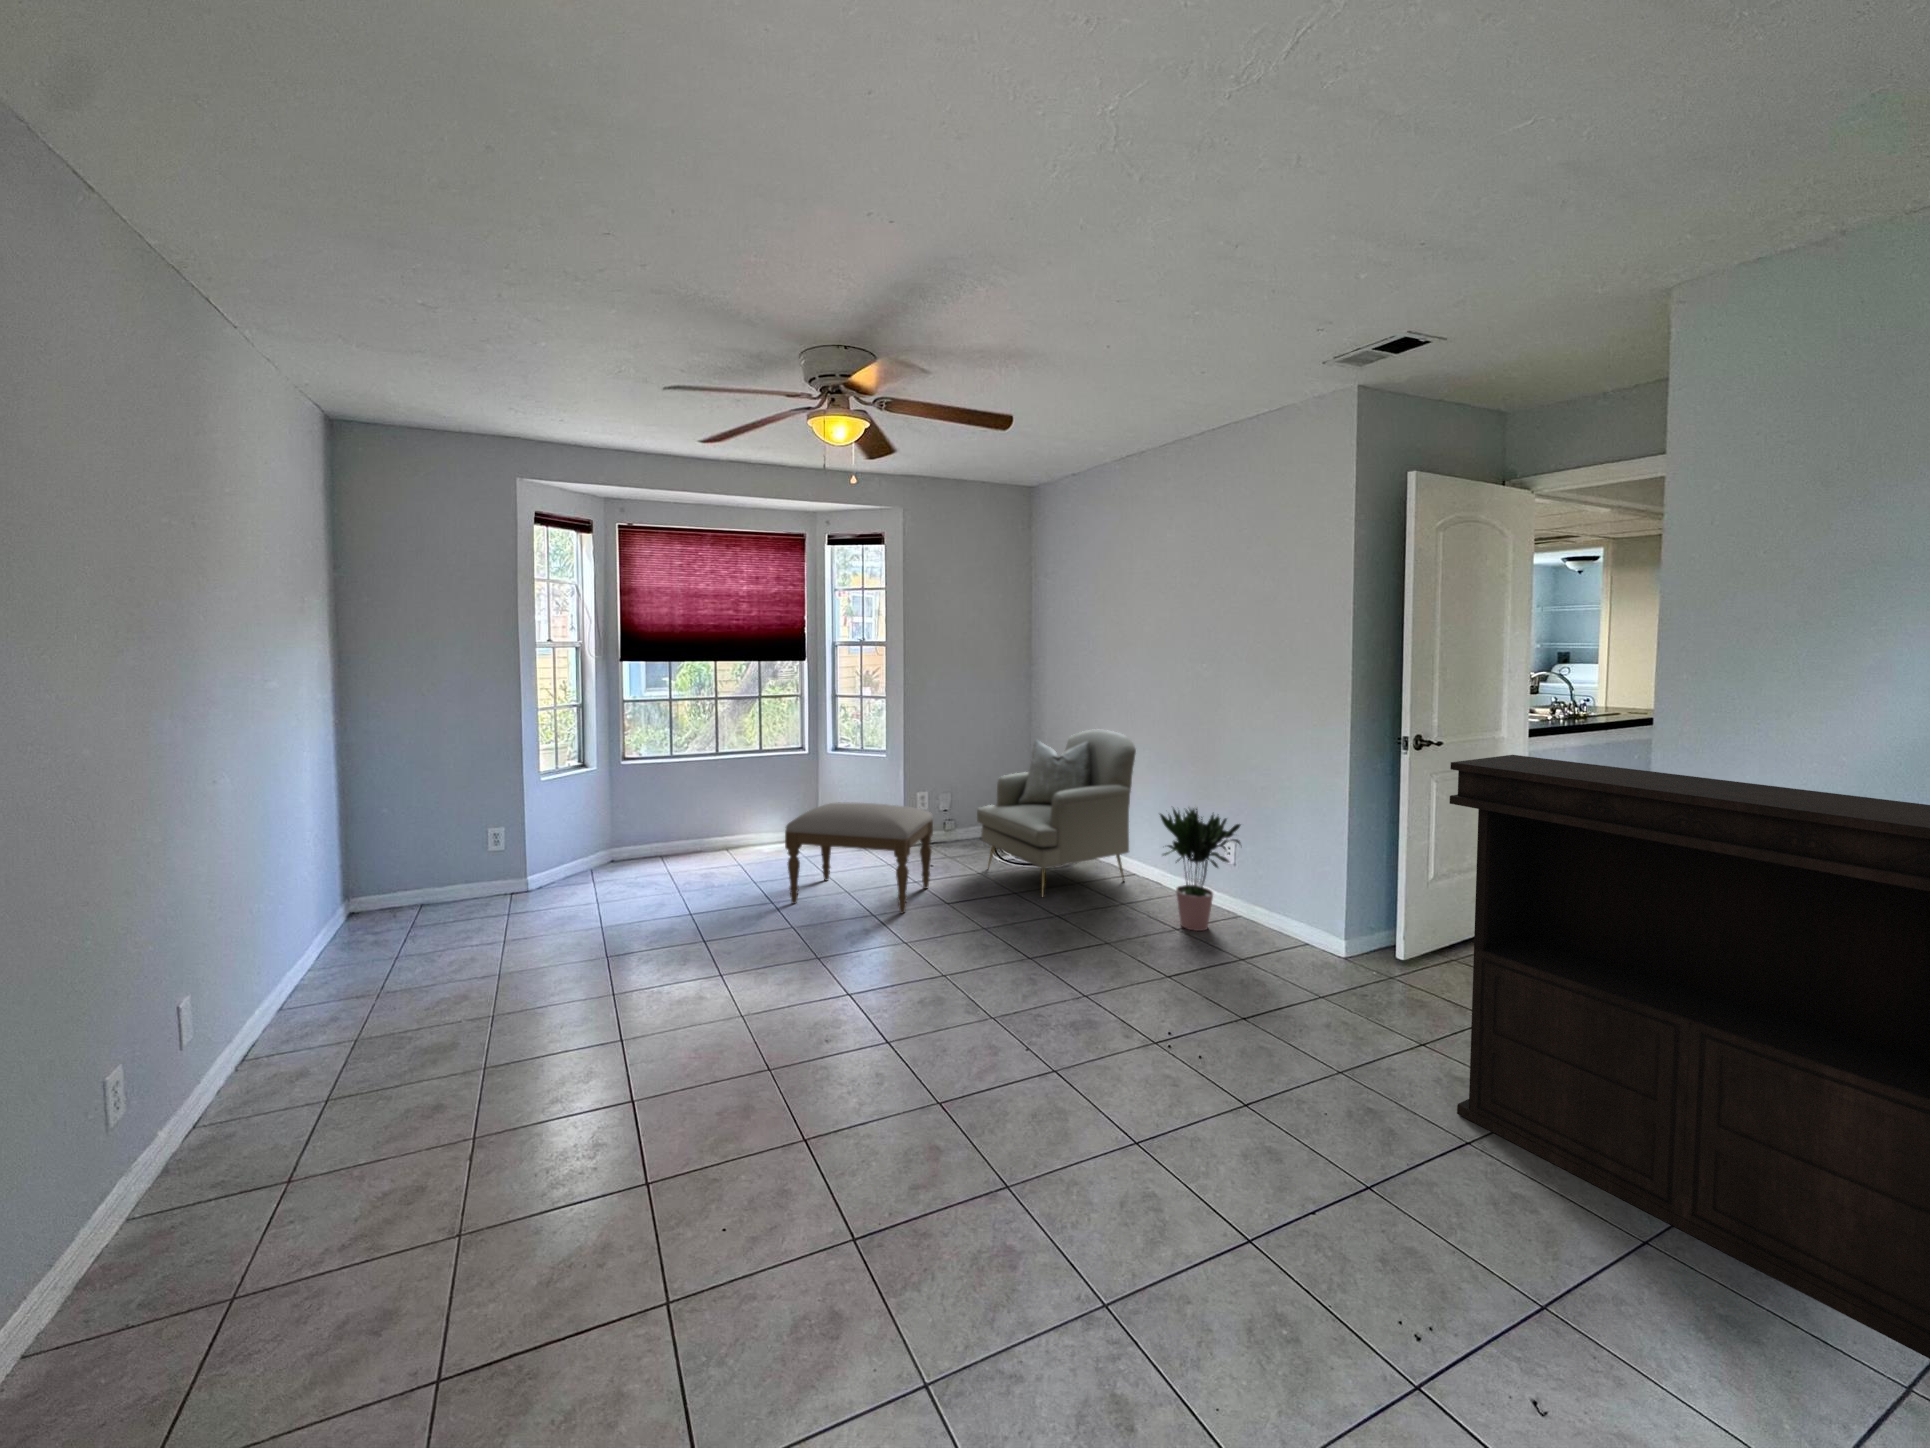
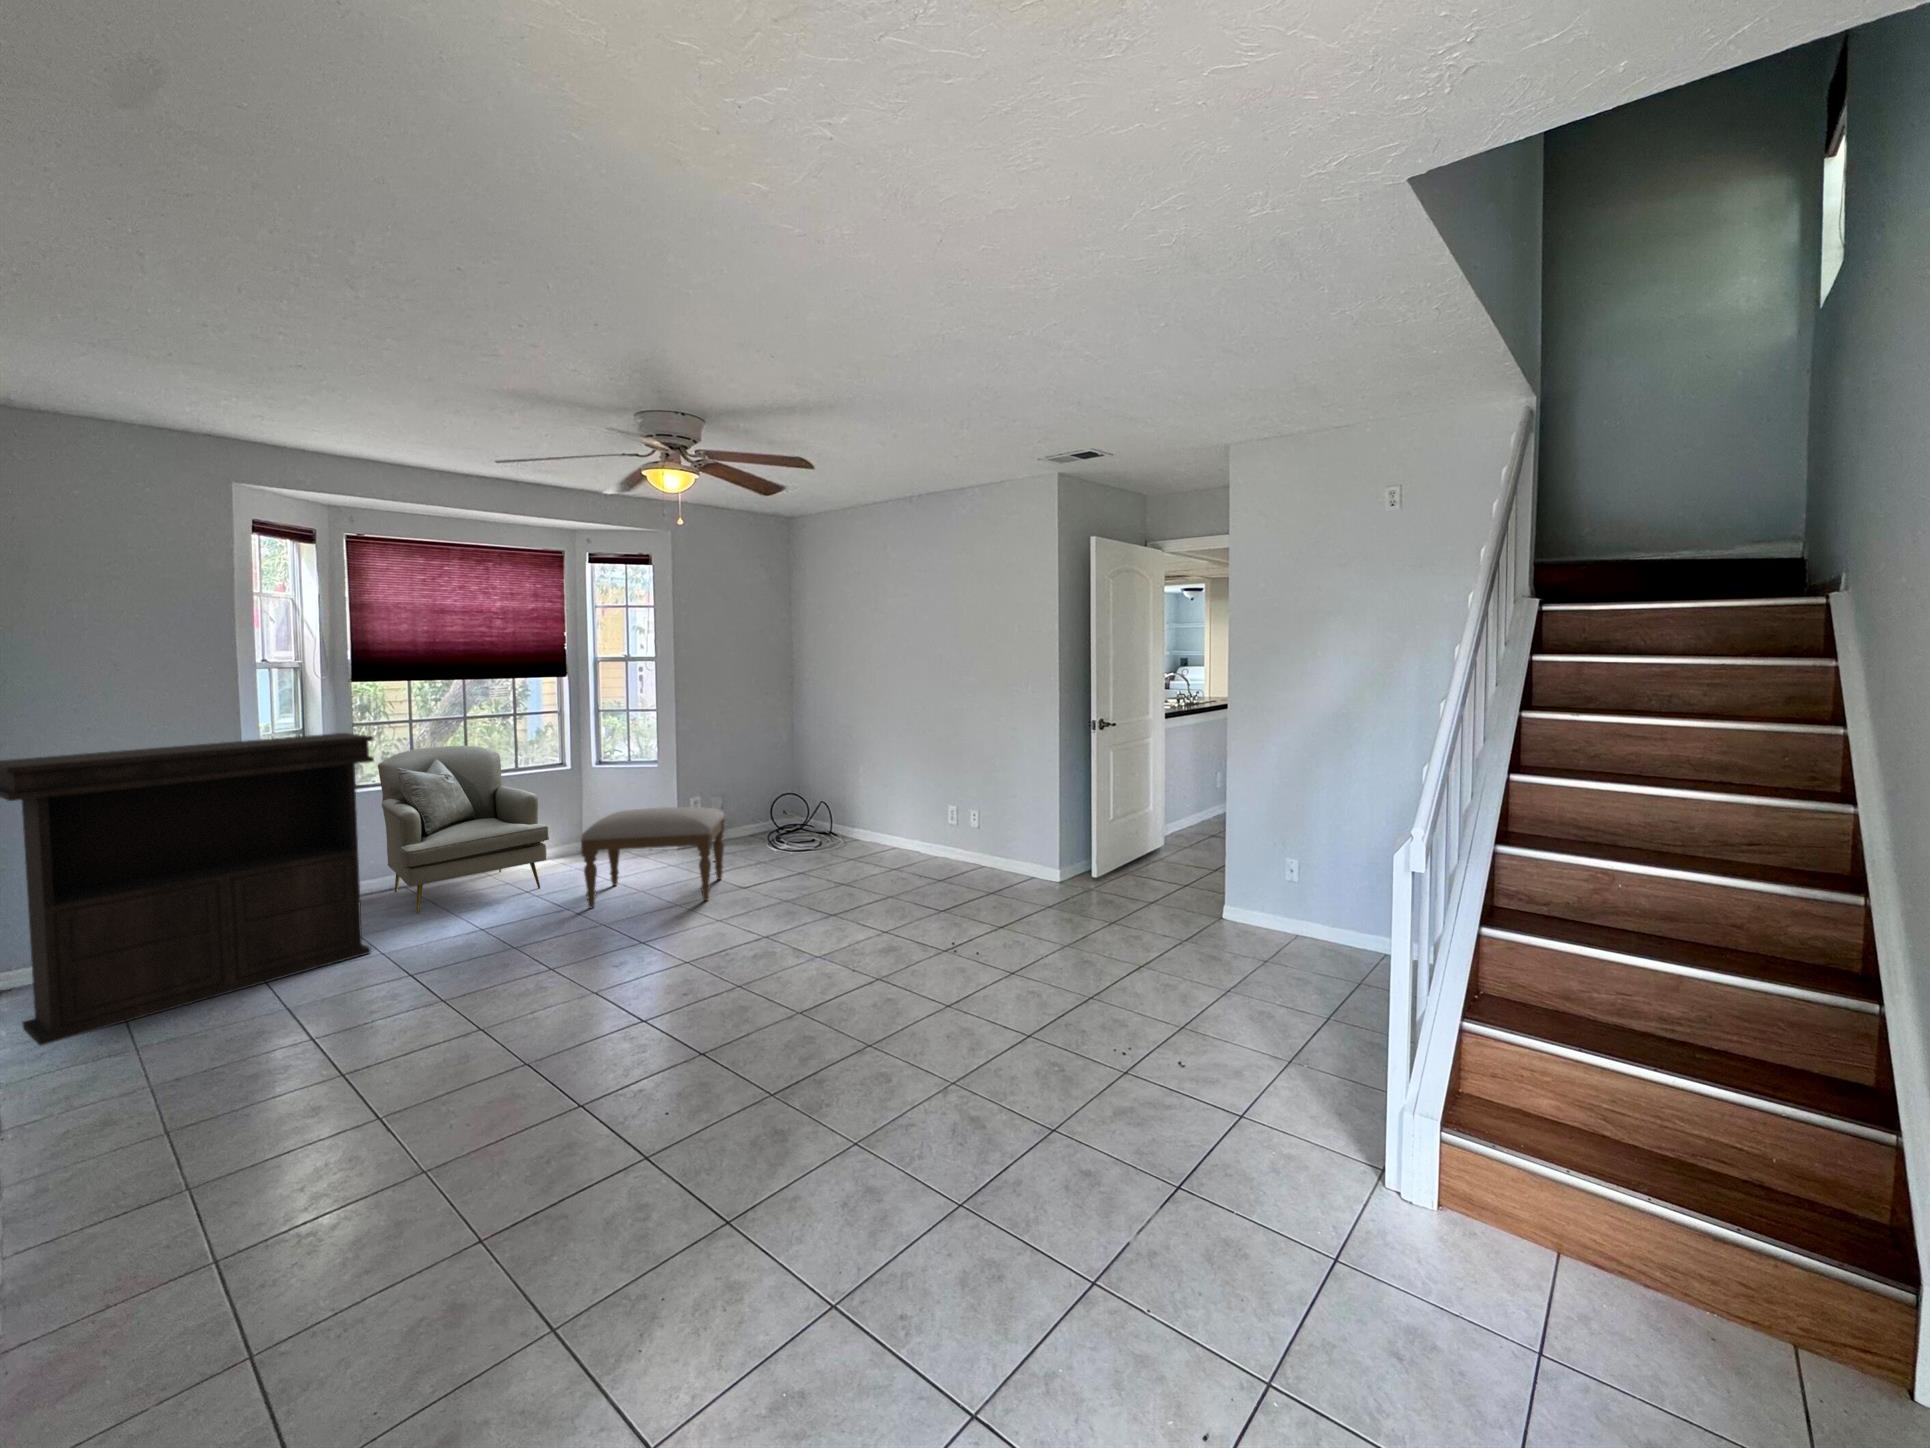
armchair: present [977,729,1136,897] -> present [378,746,549,915]
console table: present [1450,755,1930,1359] -> present [0,733,374,1045]
potted plant: present [1160,808,1240,931] -> none [925,779,991,880]

